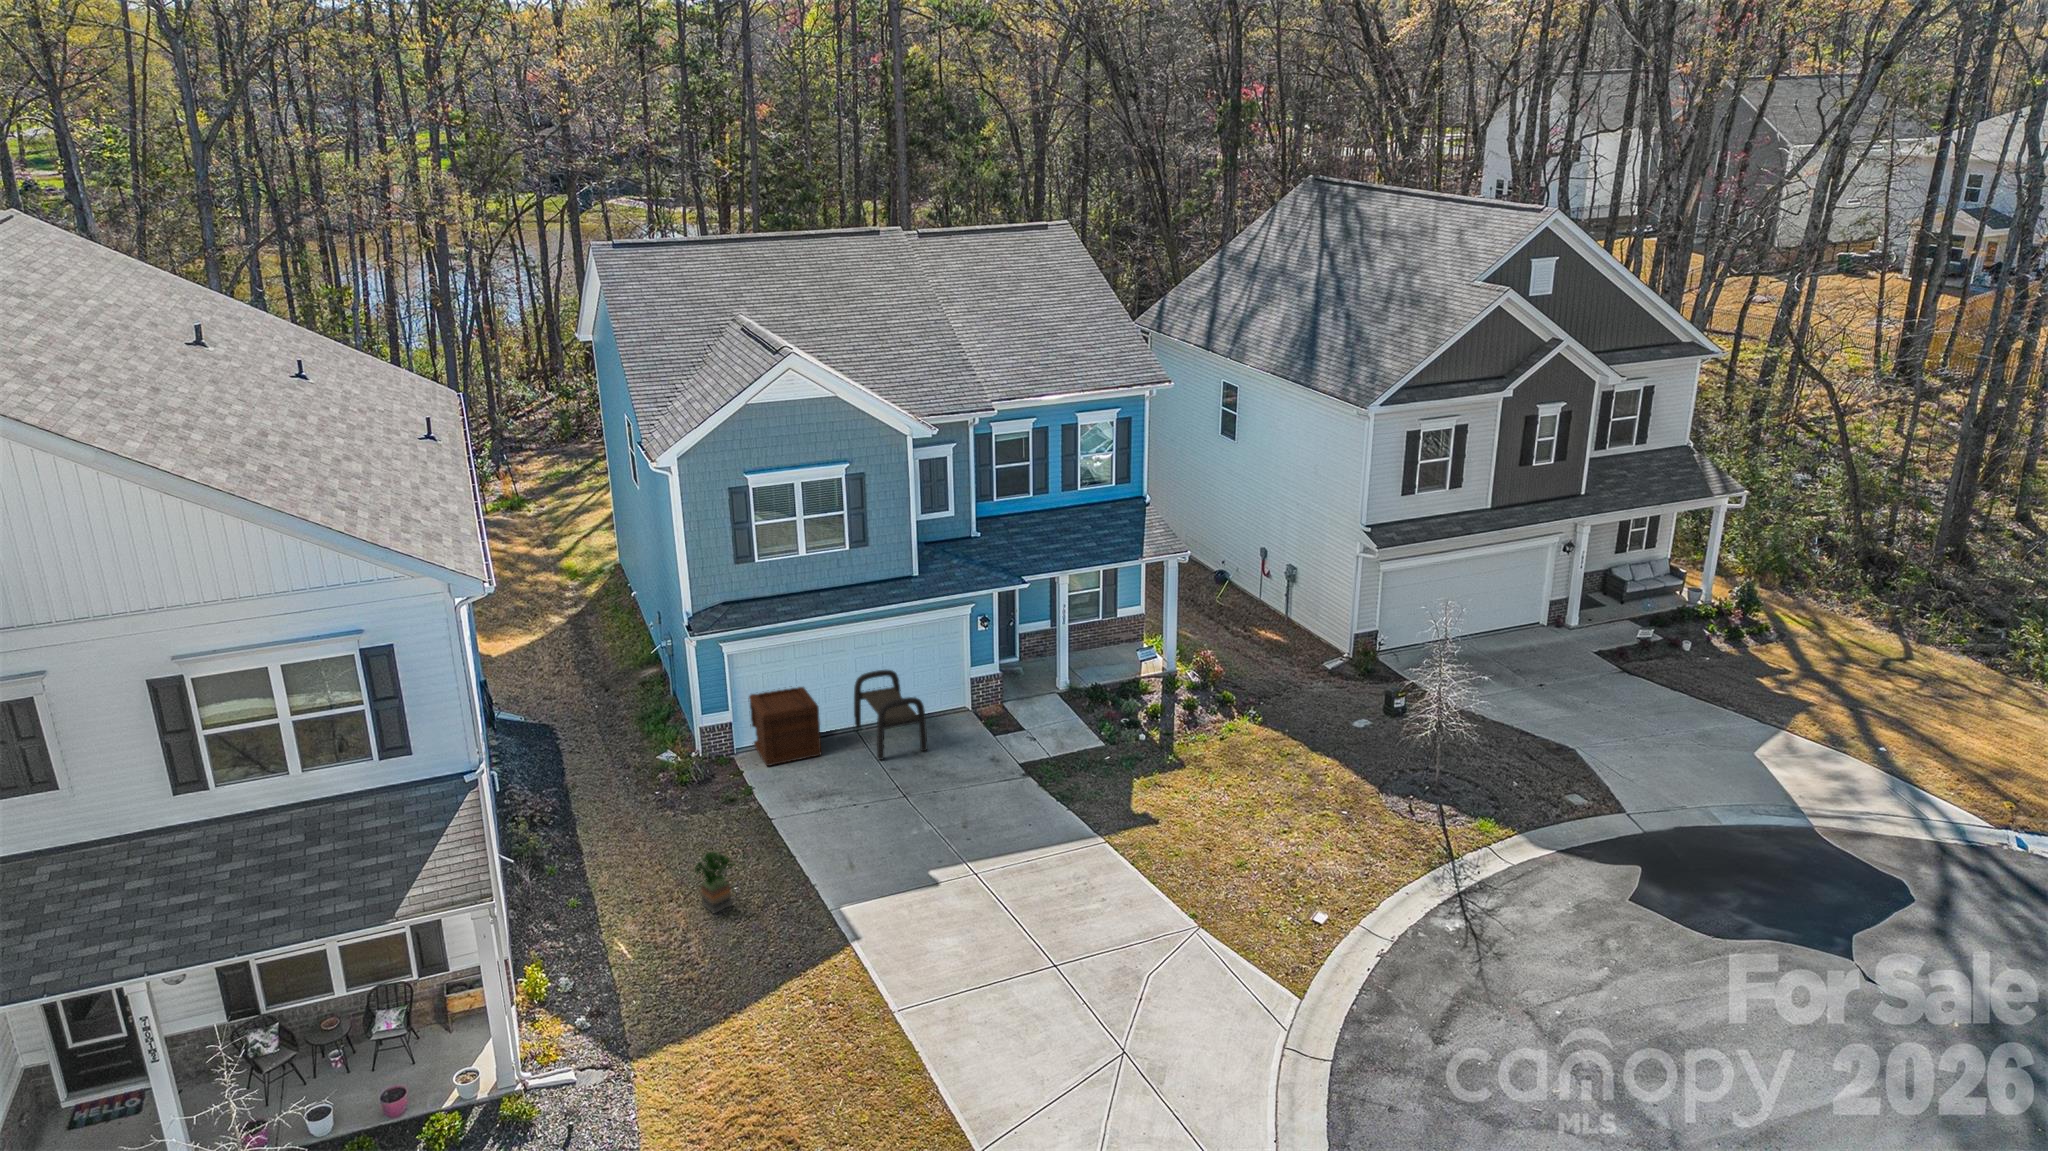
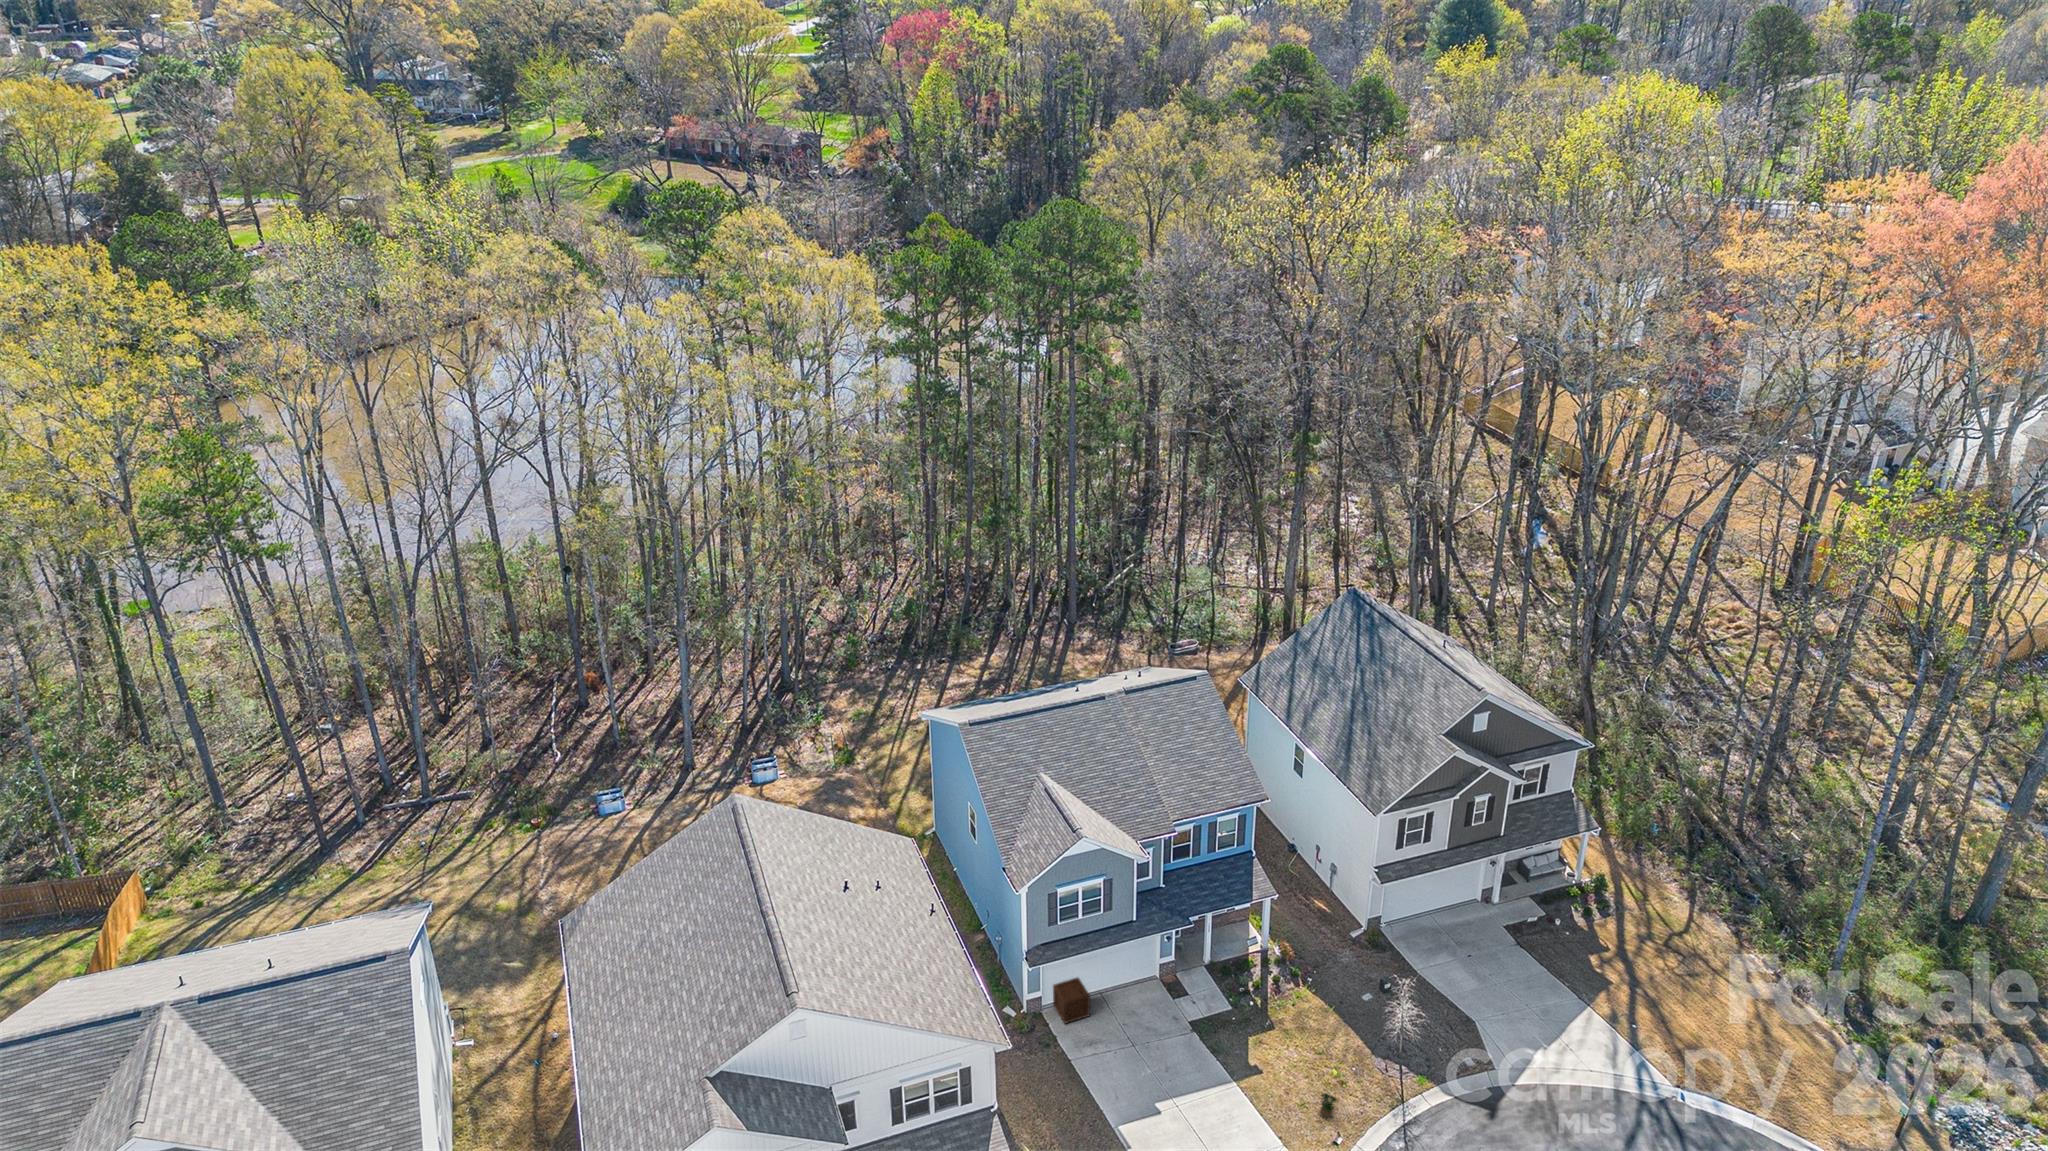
bench: present [854,670,927,760] -> none [1102,966,1143,1020]
potted tree: present [695,852,736,913] -> present [1320,1093,1337,1120]

